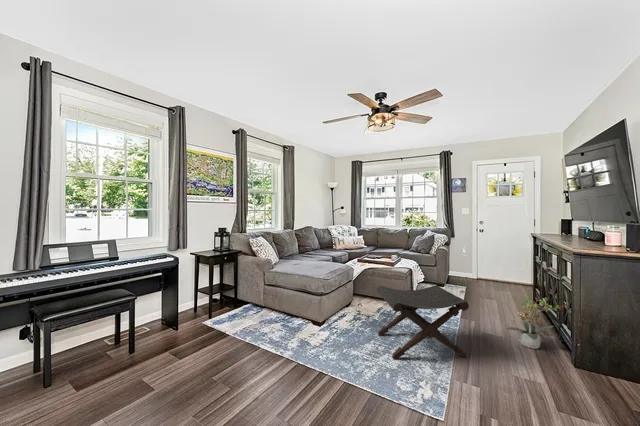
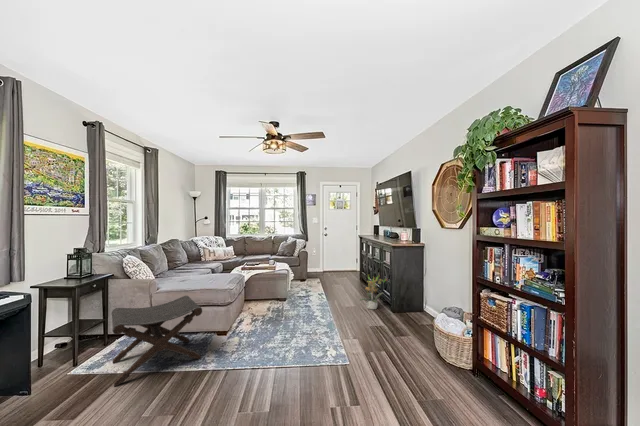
footstool: present [377,285,469,359] -> present [112,296,202,386]

